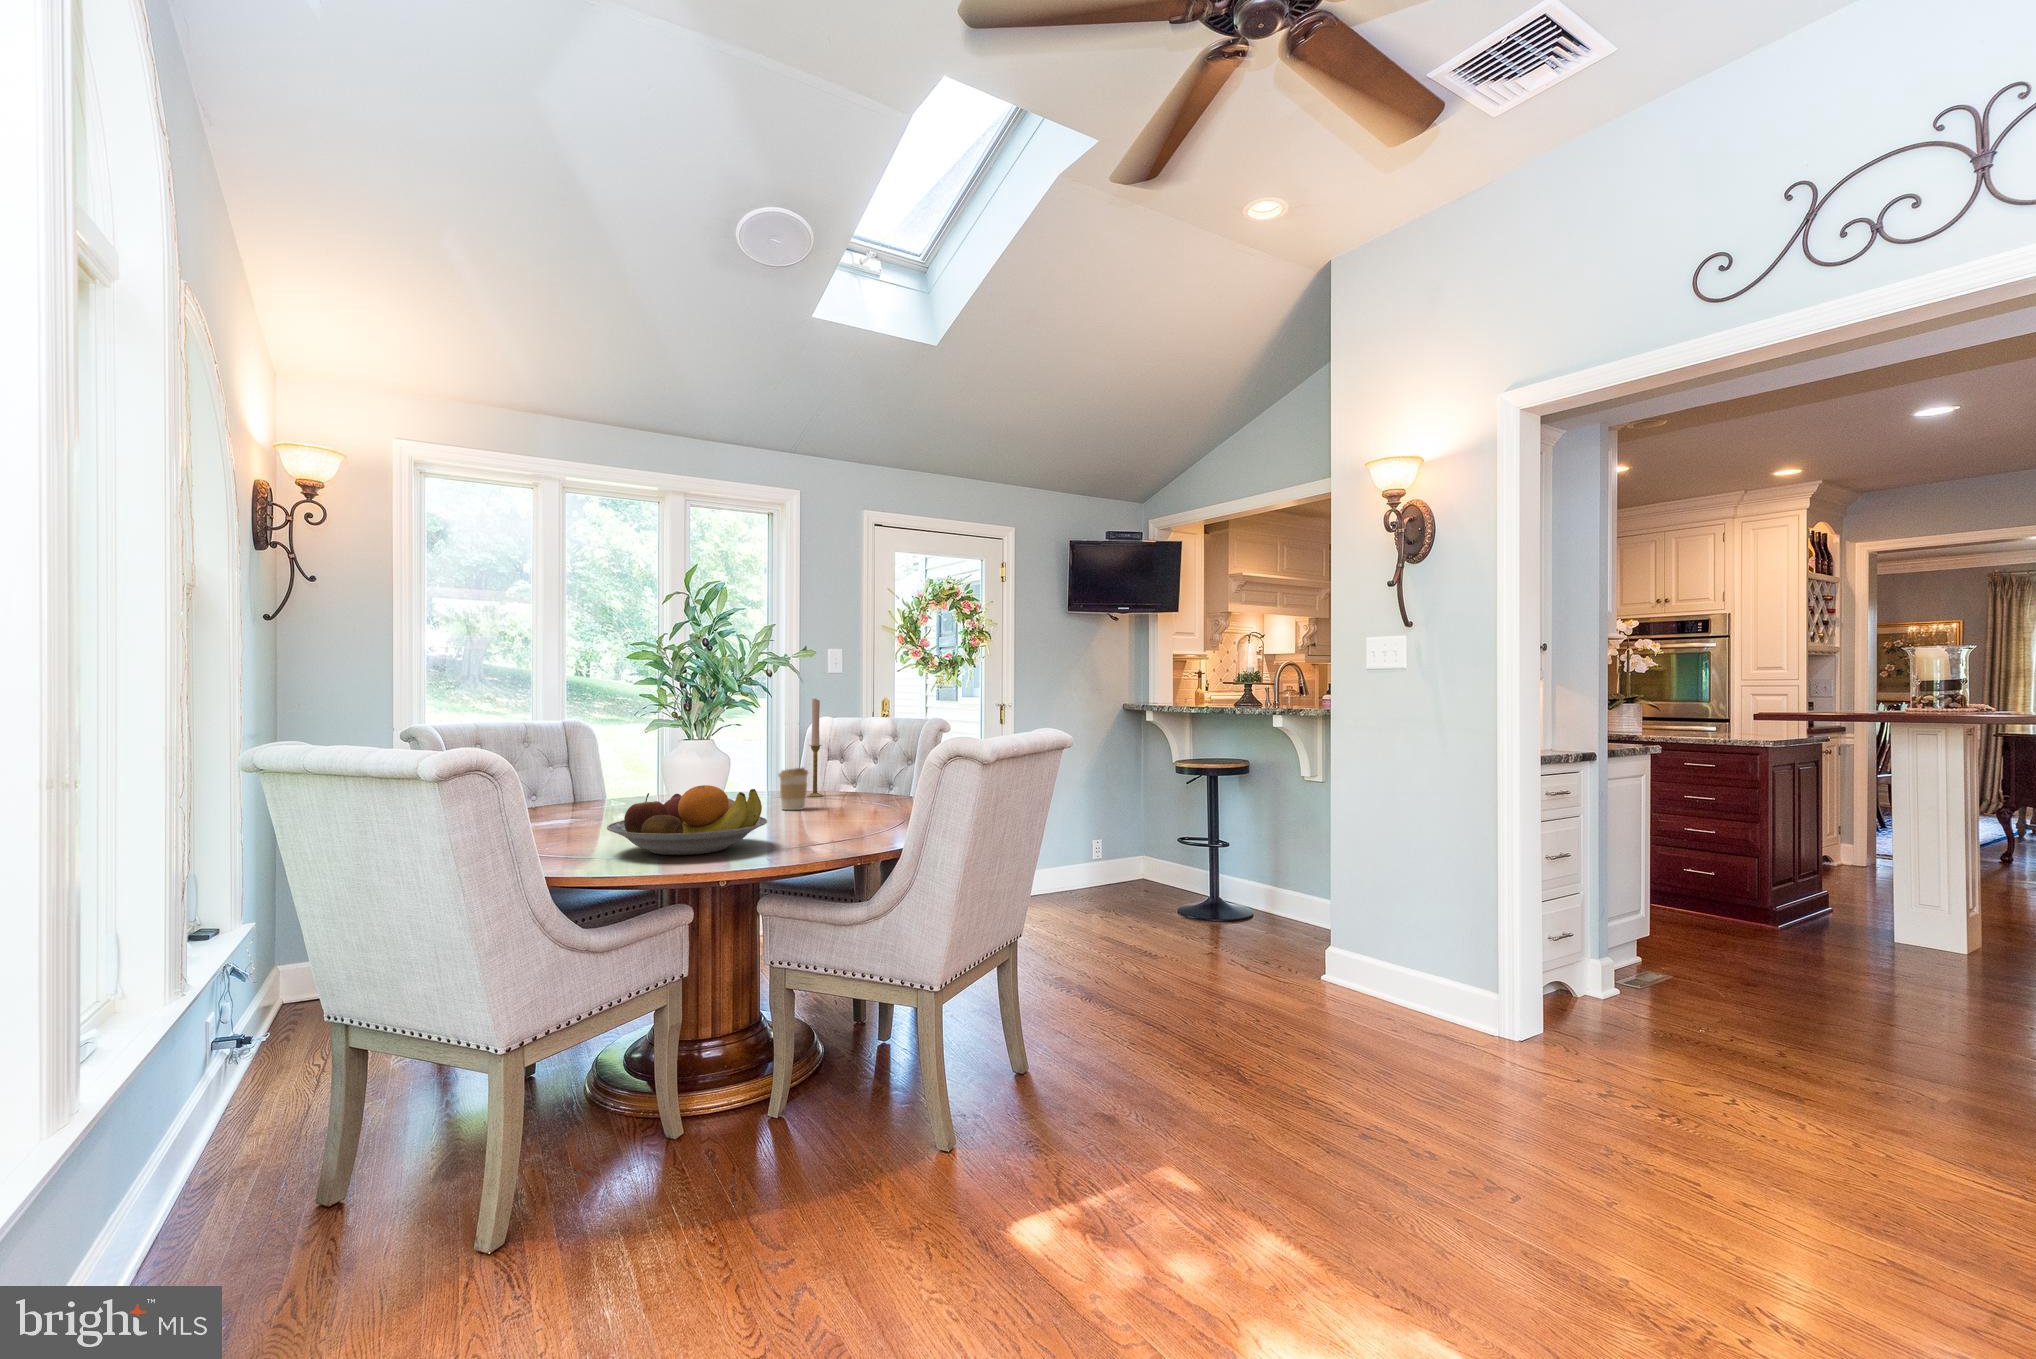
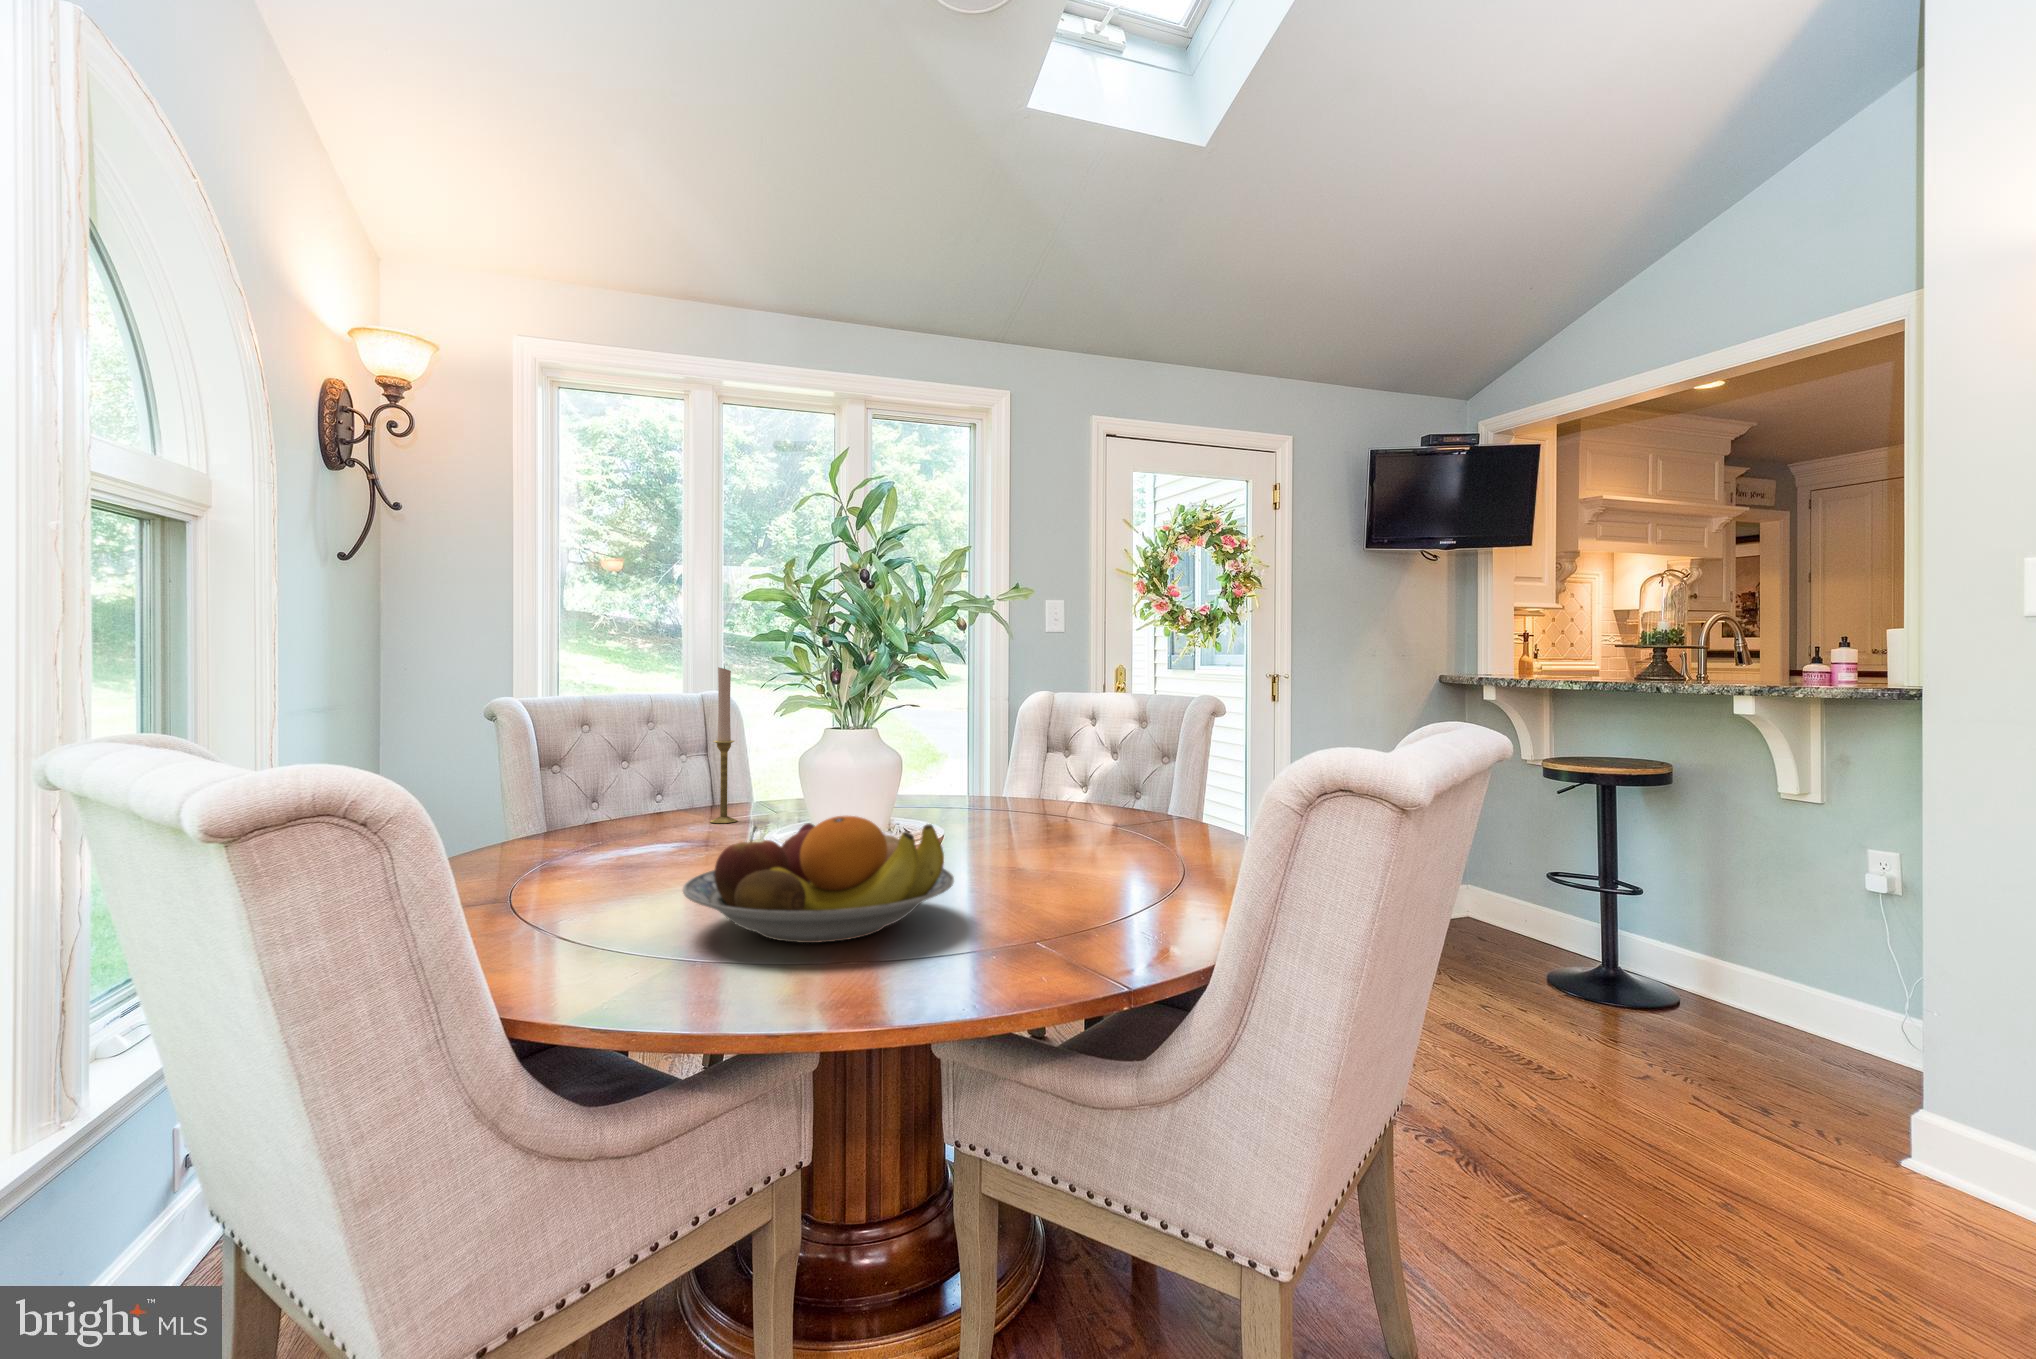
candlestick: present [807,699,823,796] -> present [710,667,737,823]
coffee cup: present [778,768,808,810] -> none [977,771,1022,837]

